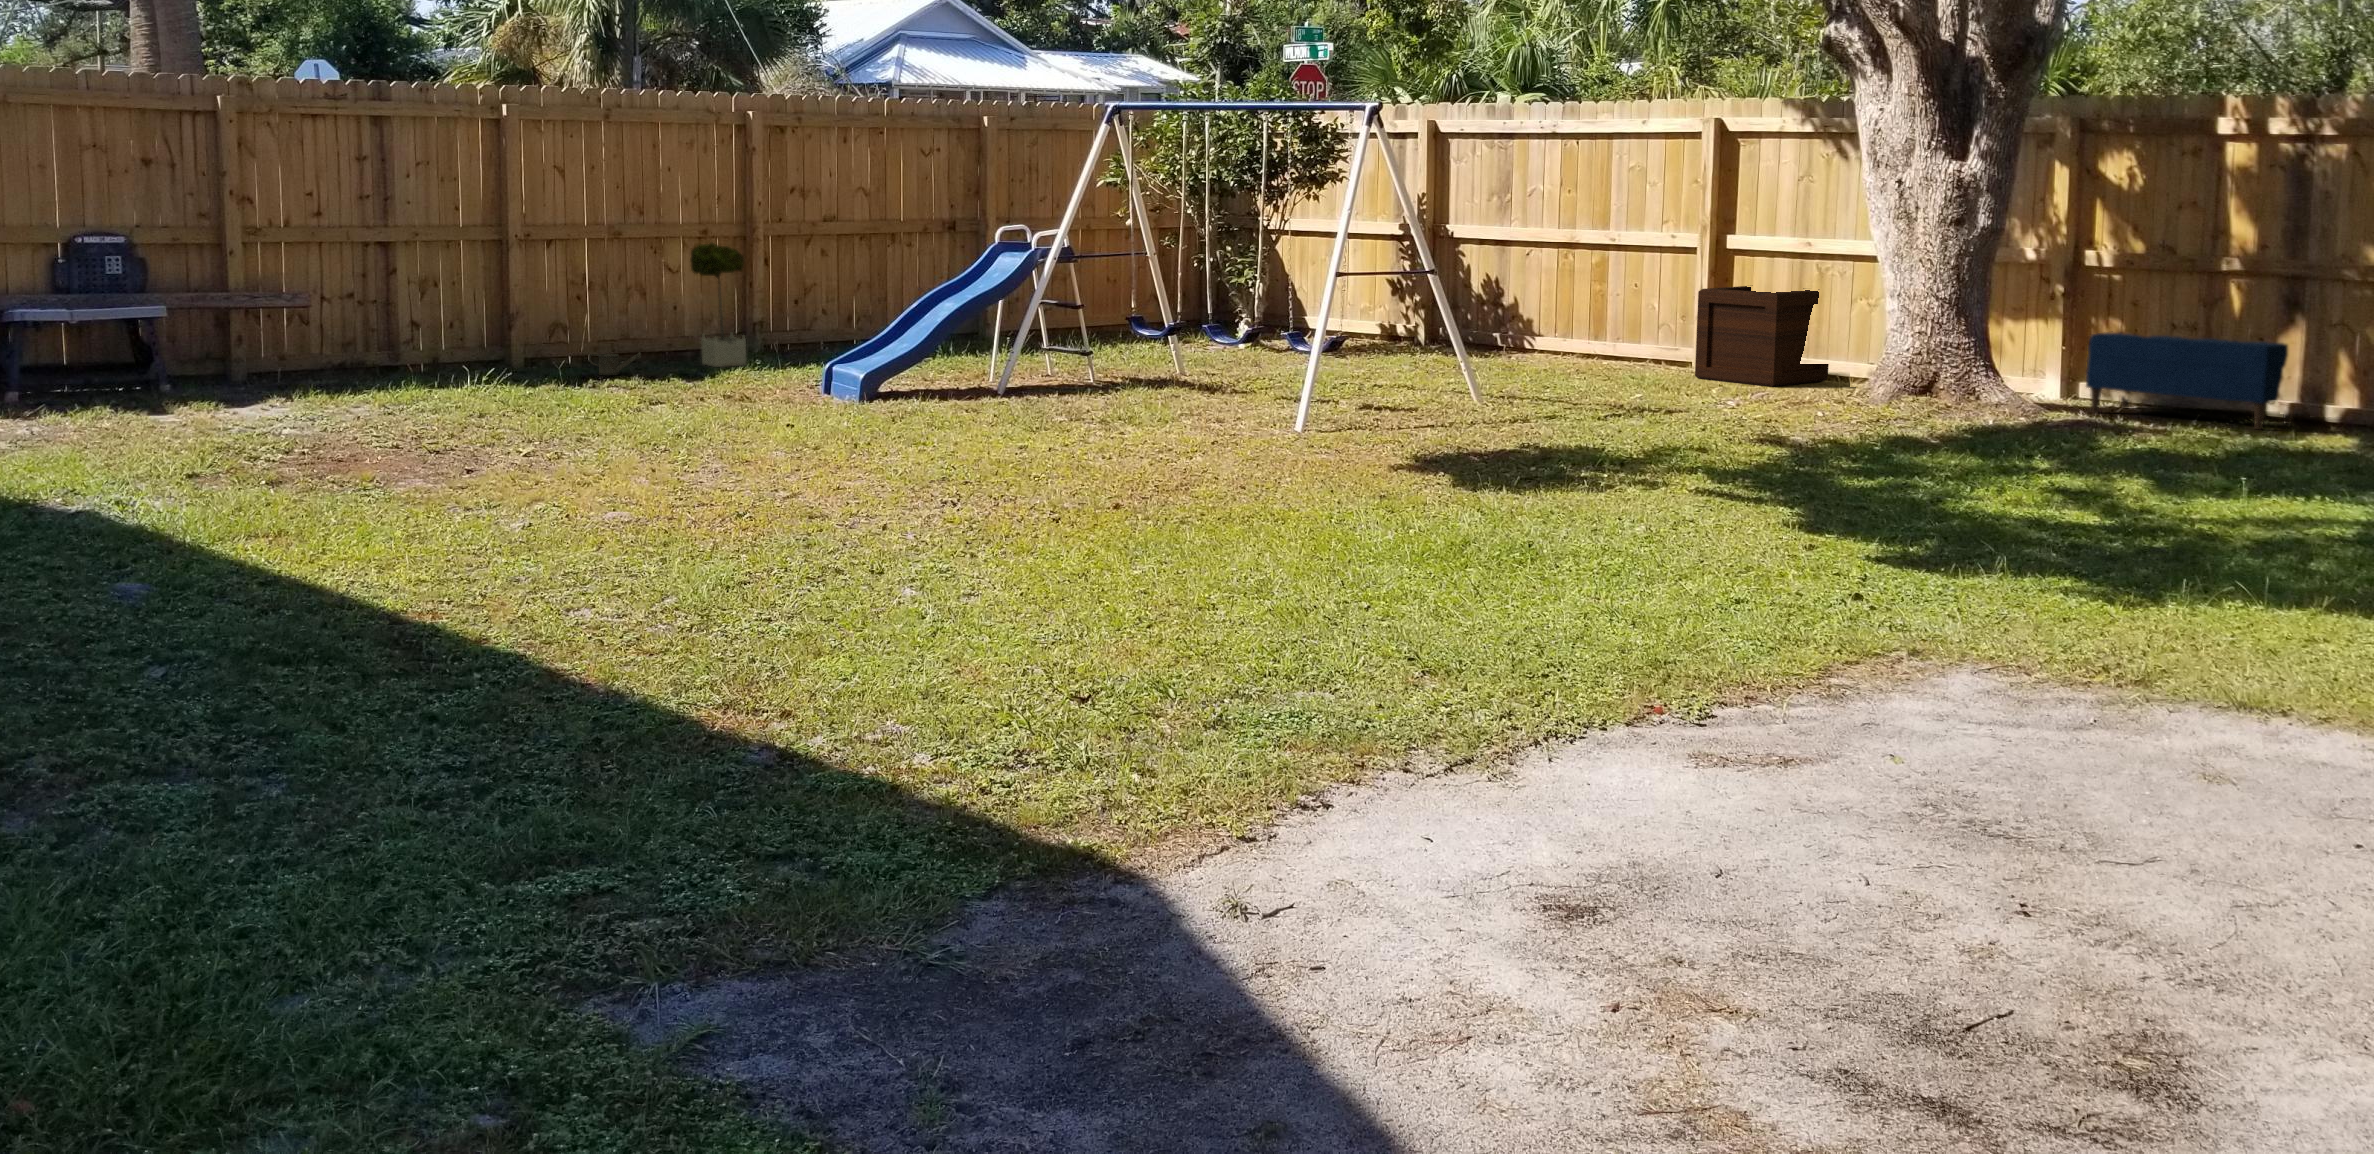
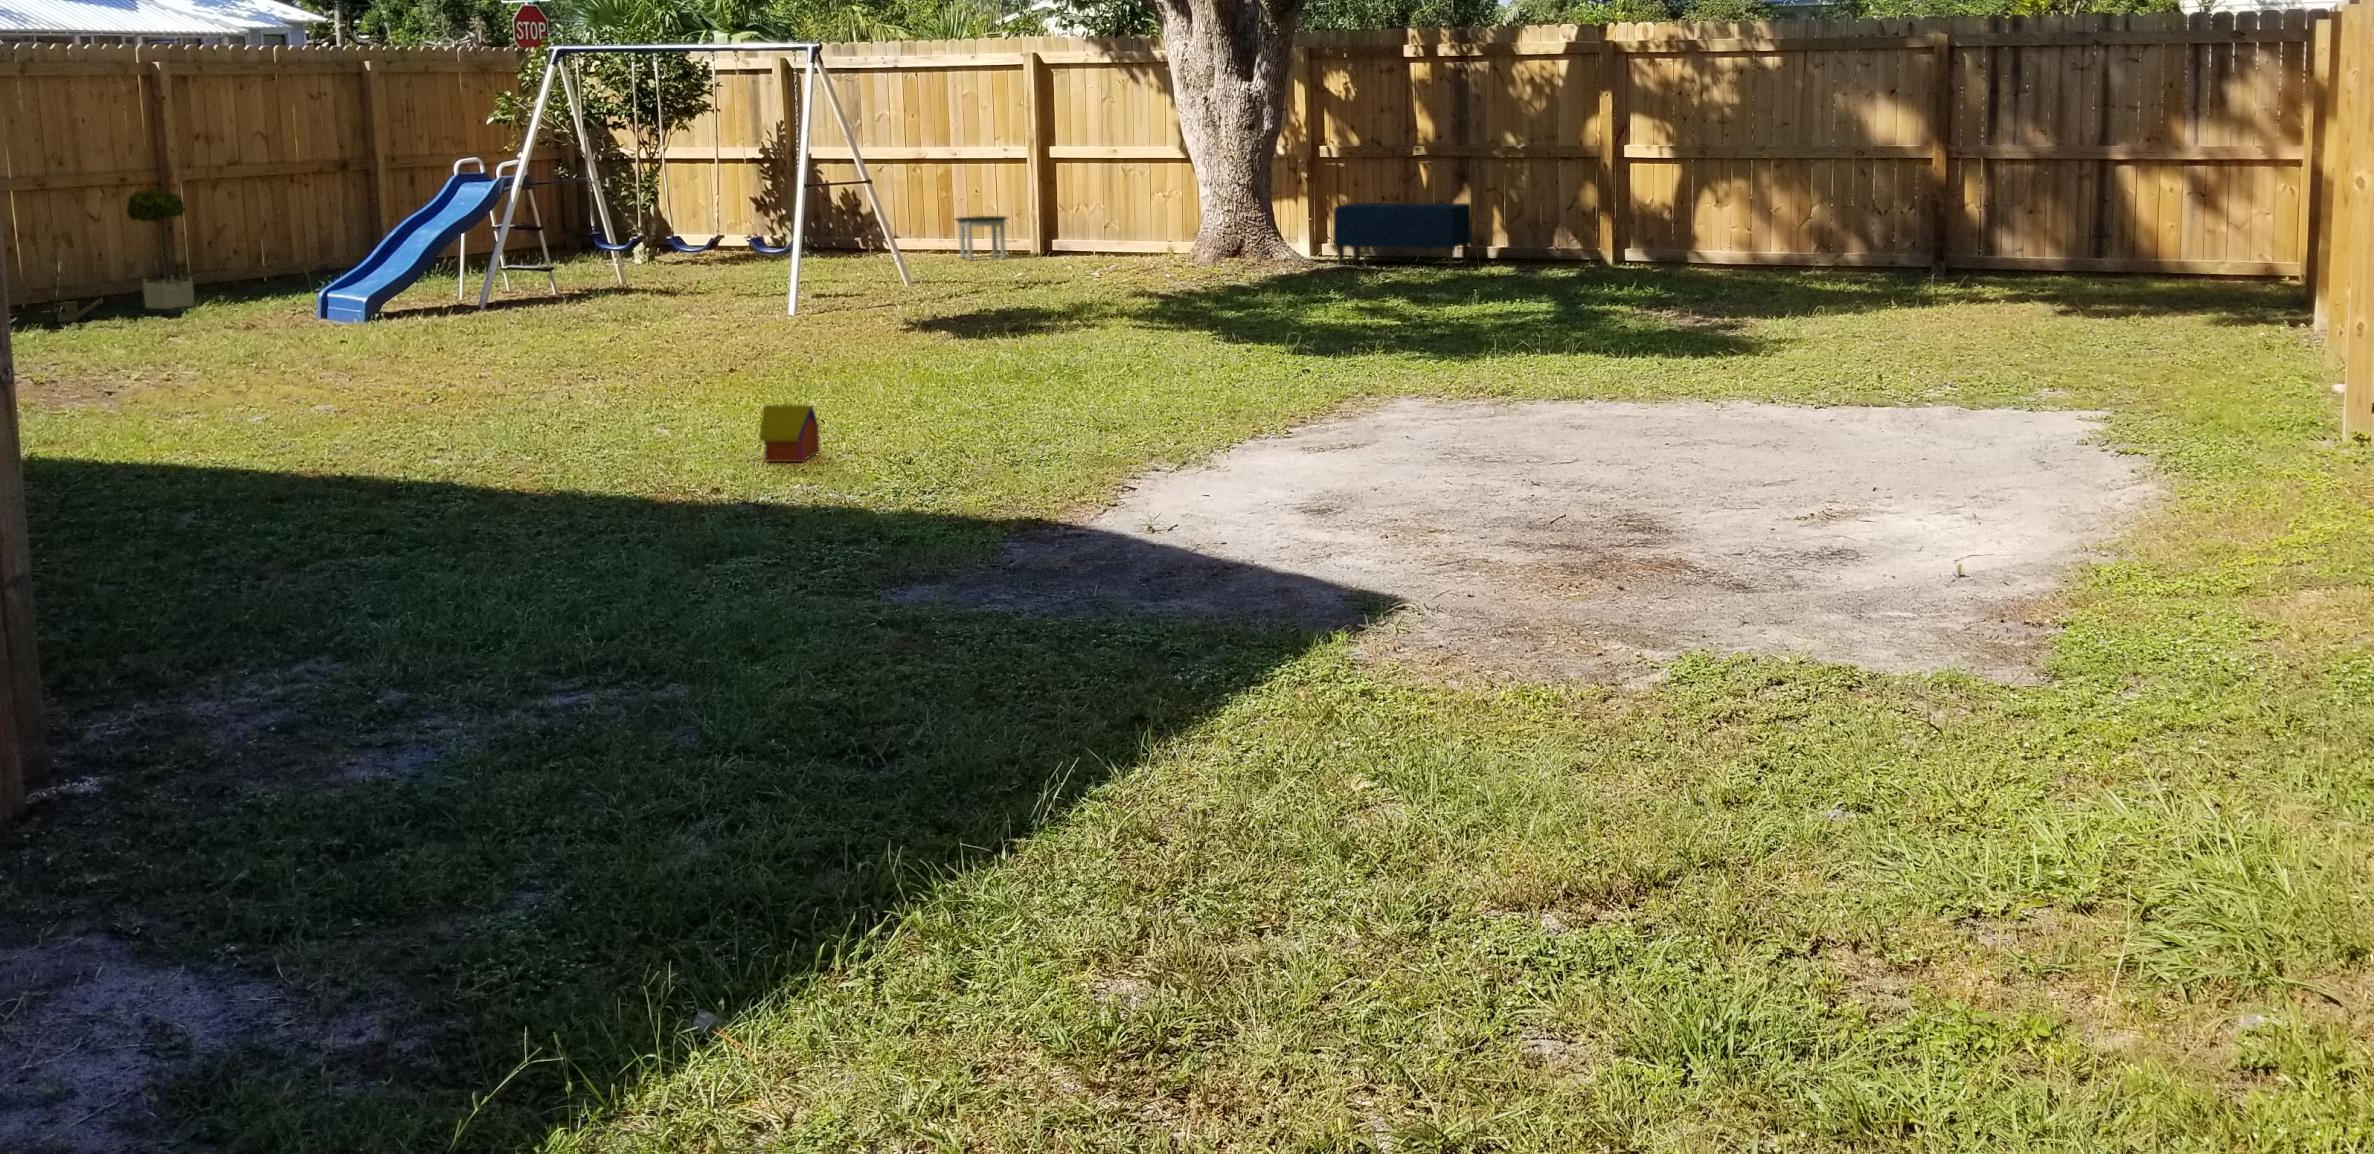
wooden crate: present [1695,286,1829,387] -> none [1039,186,1140,264]
round table: none [1600,316,1667,370] -> present [954,216,1007,261]
toy house: none [854,602,954,692] -> present [759,405,820,462]

